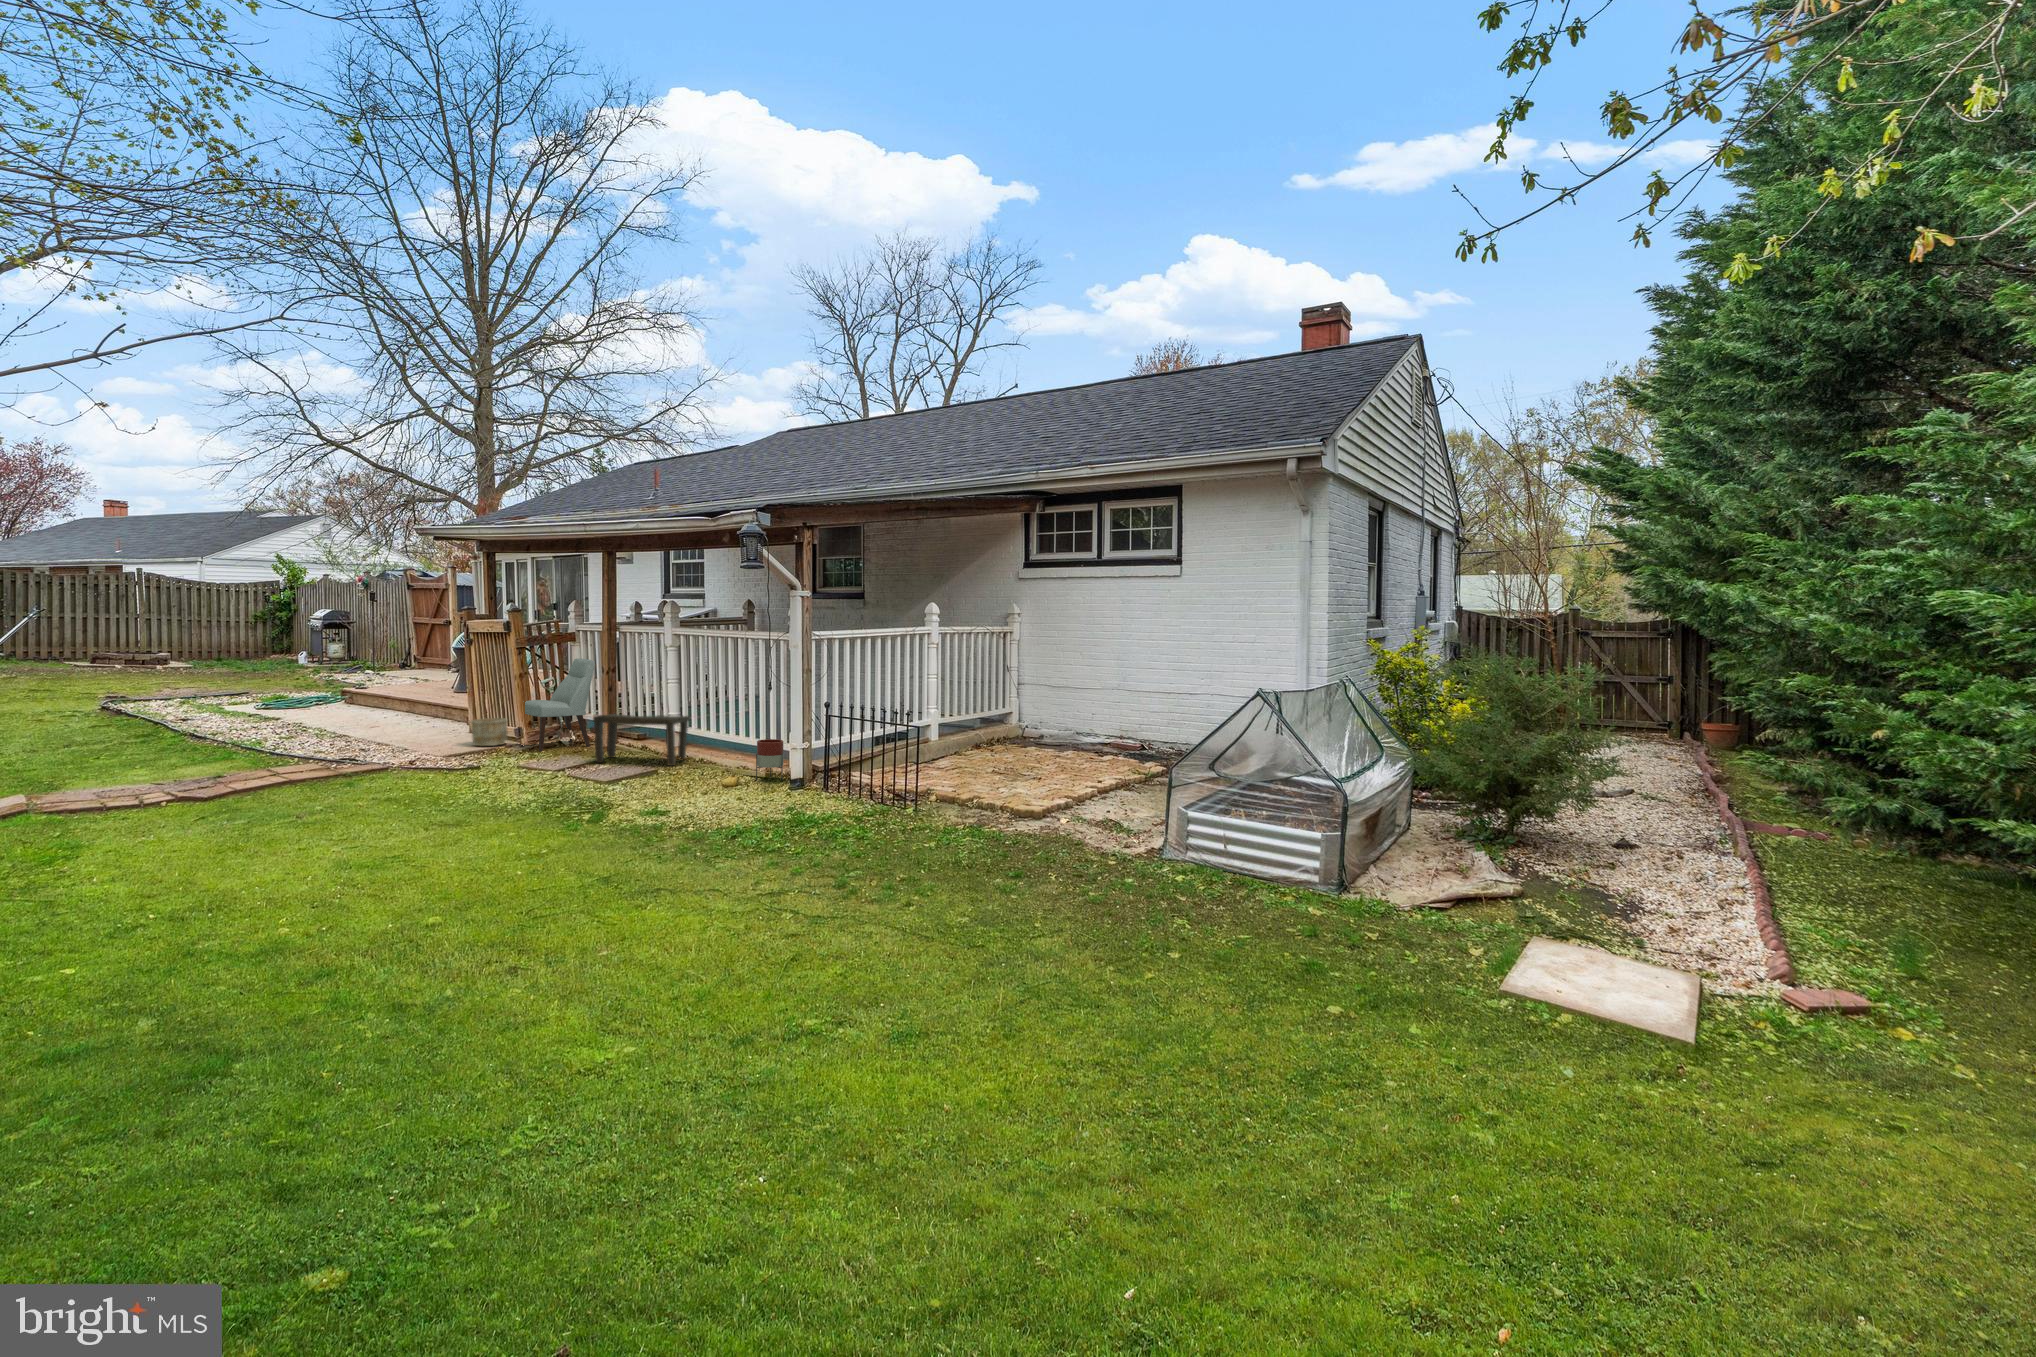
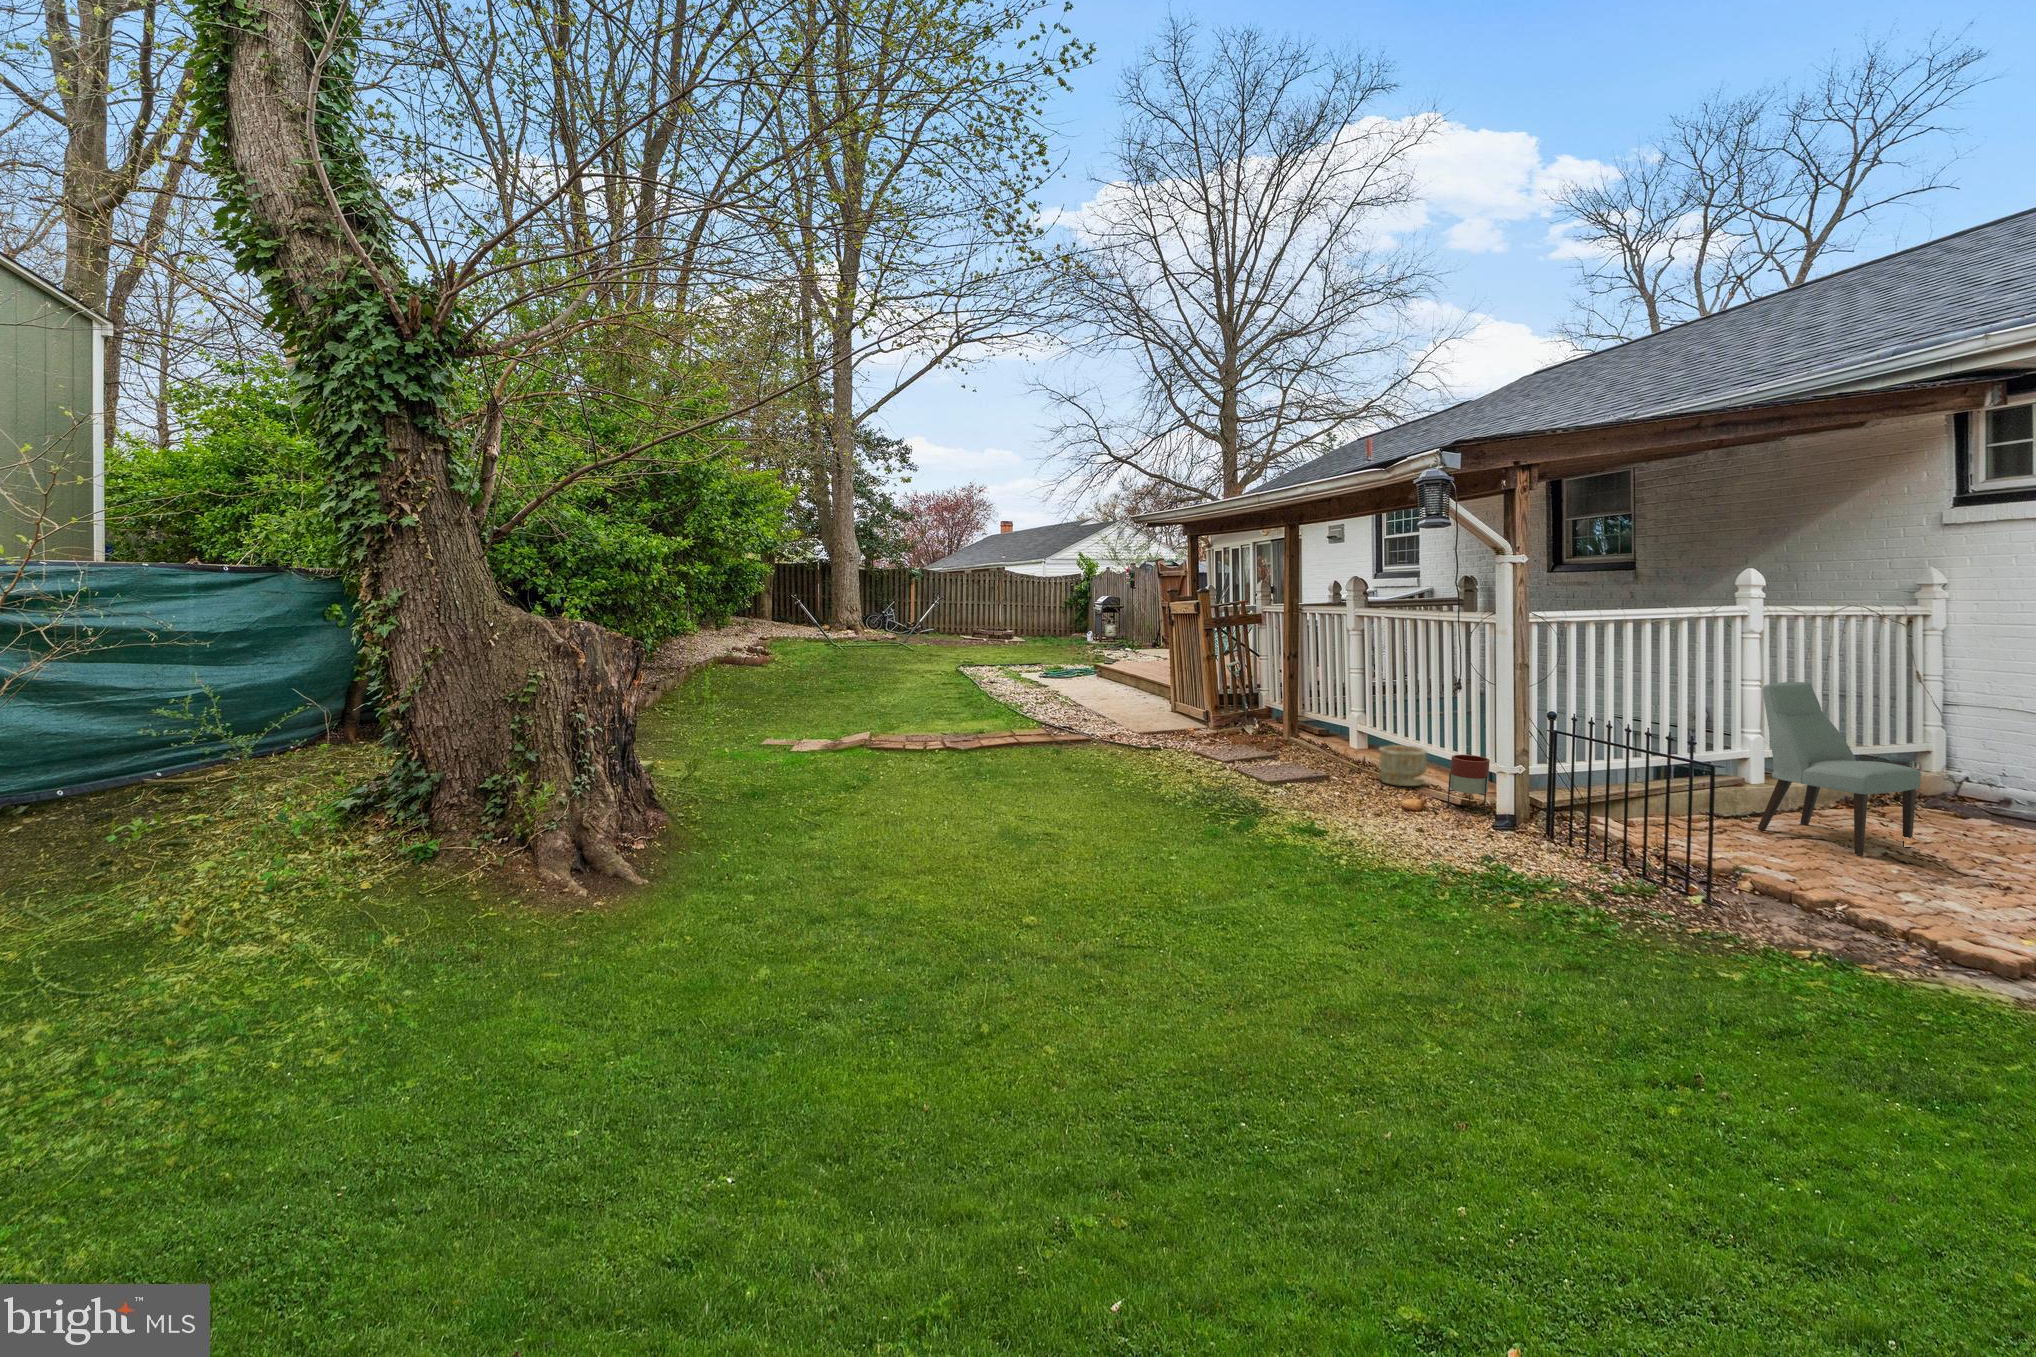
chair: present [520,659,595,751] -> present [1758,682,1921,855]
bench: present [593,714,690,766] -> none [1267,703,1373,769]
wooden bucket: present [471,718,508,746] -> present [1379,745,1427,786]

